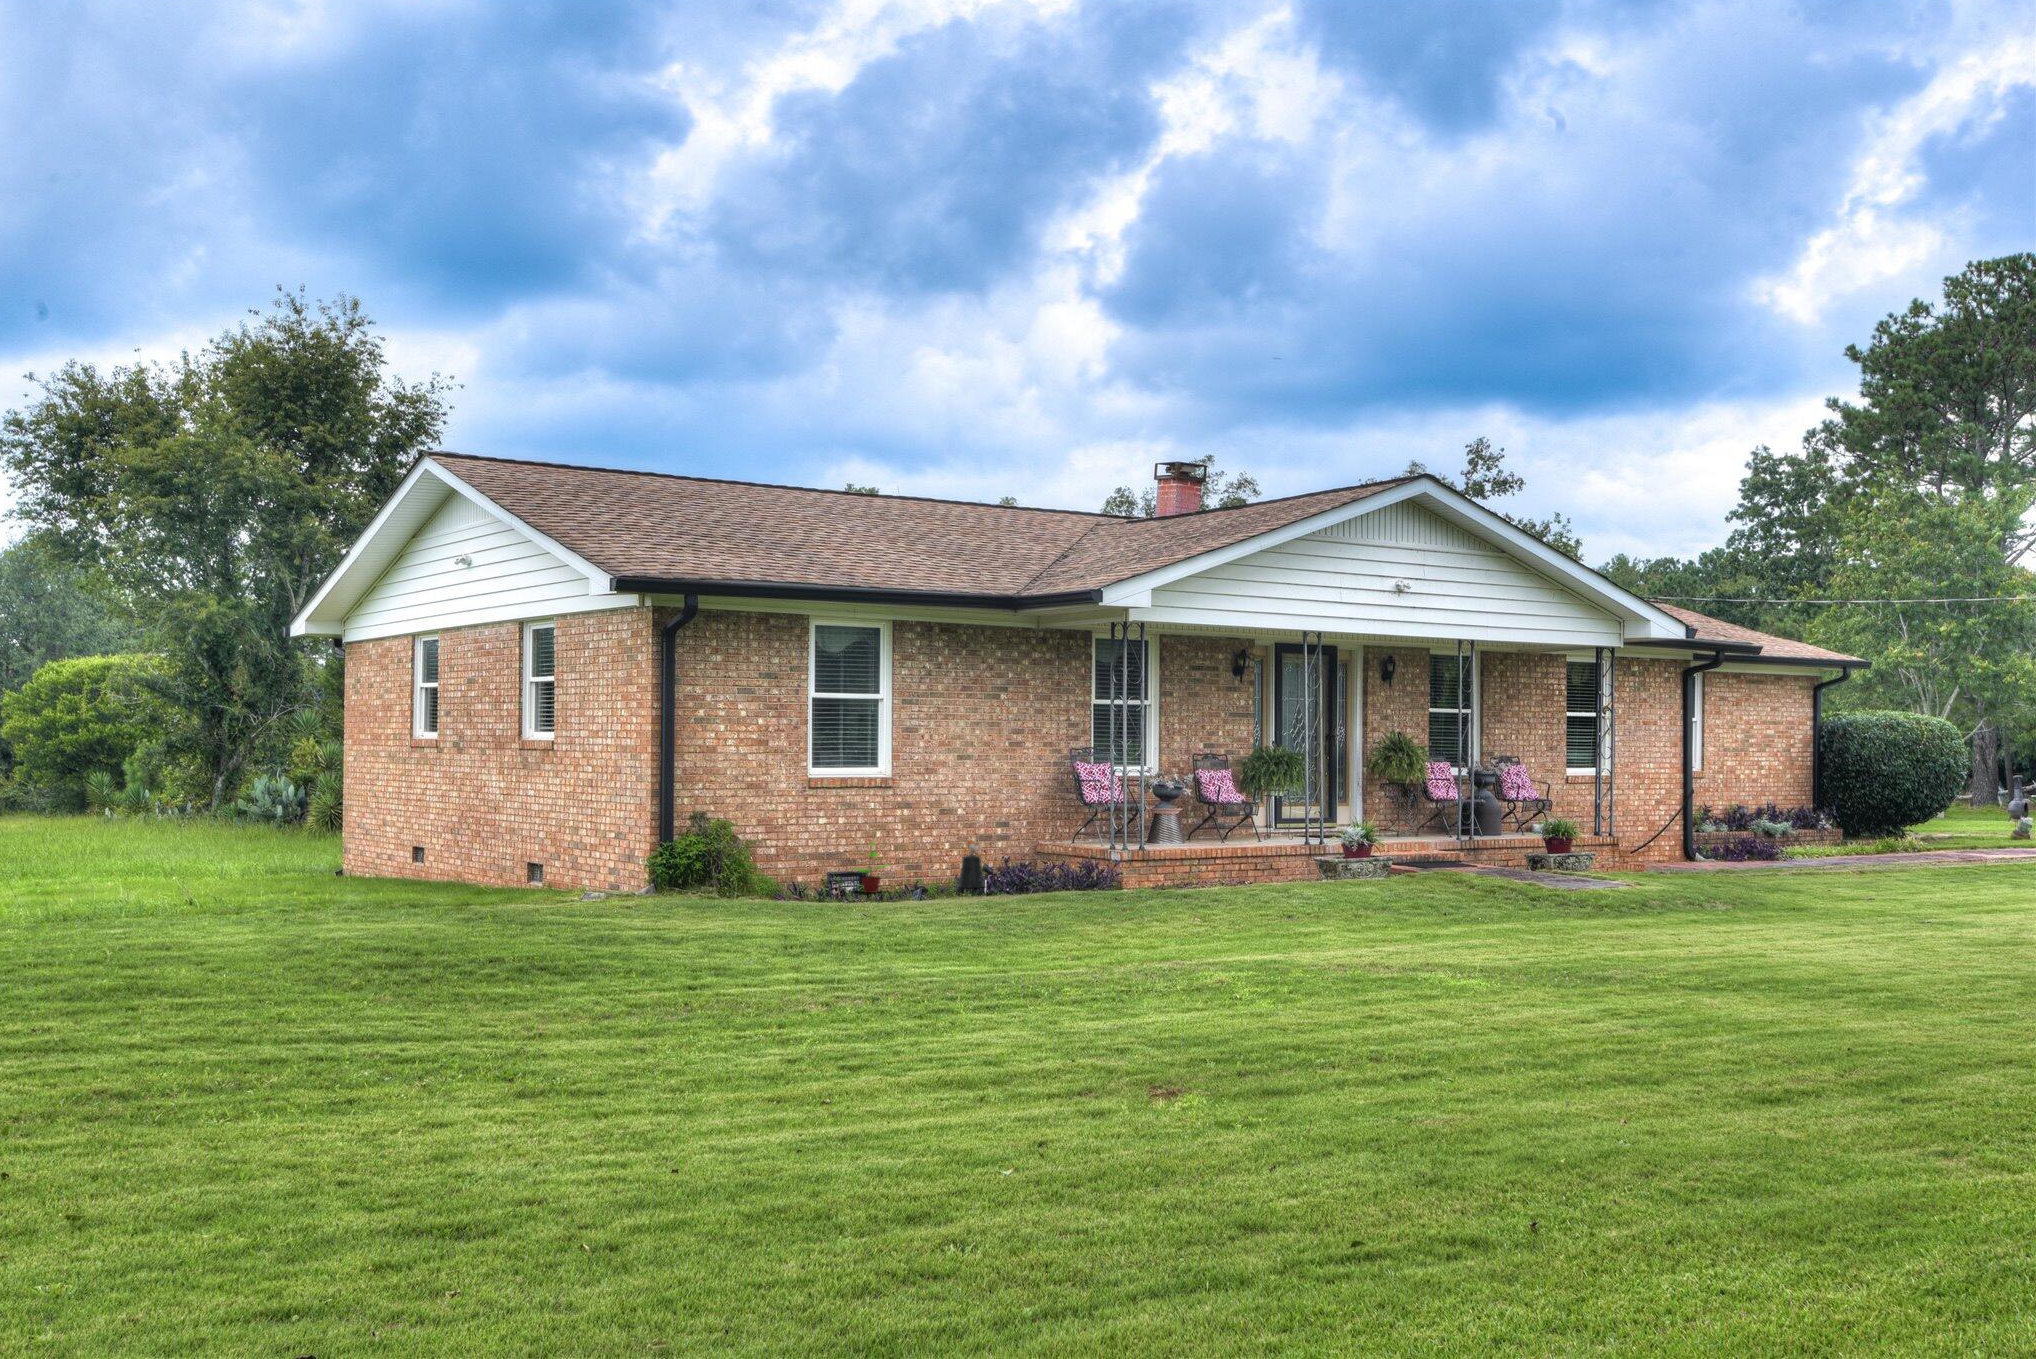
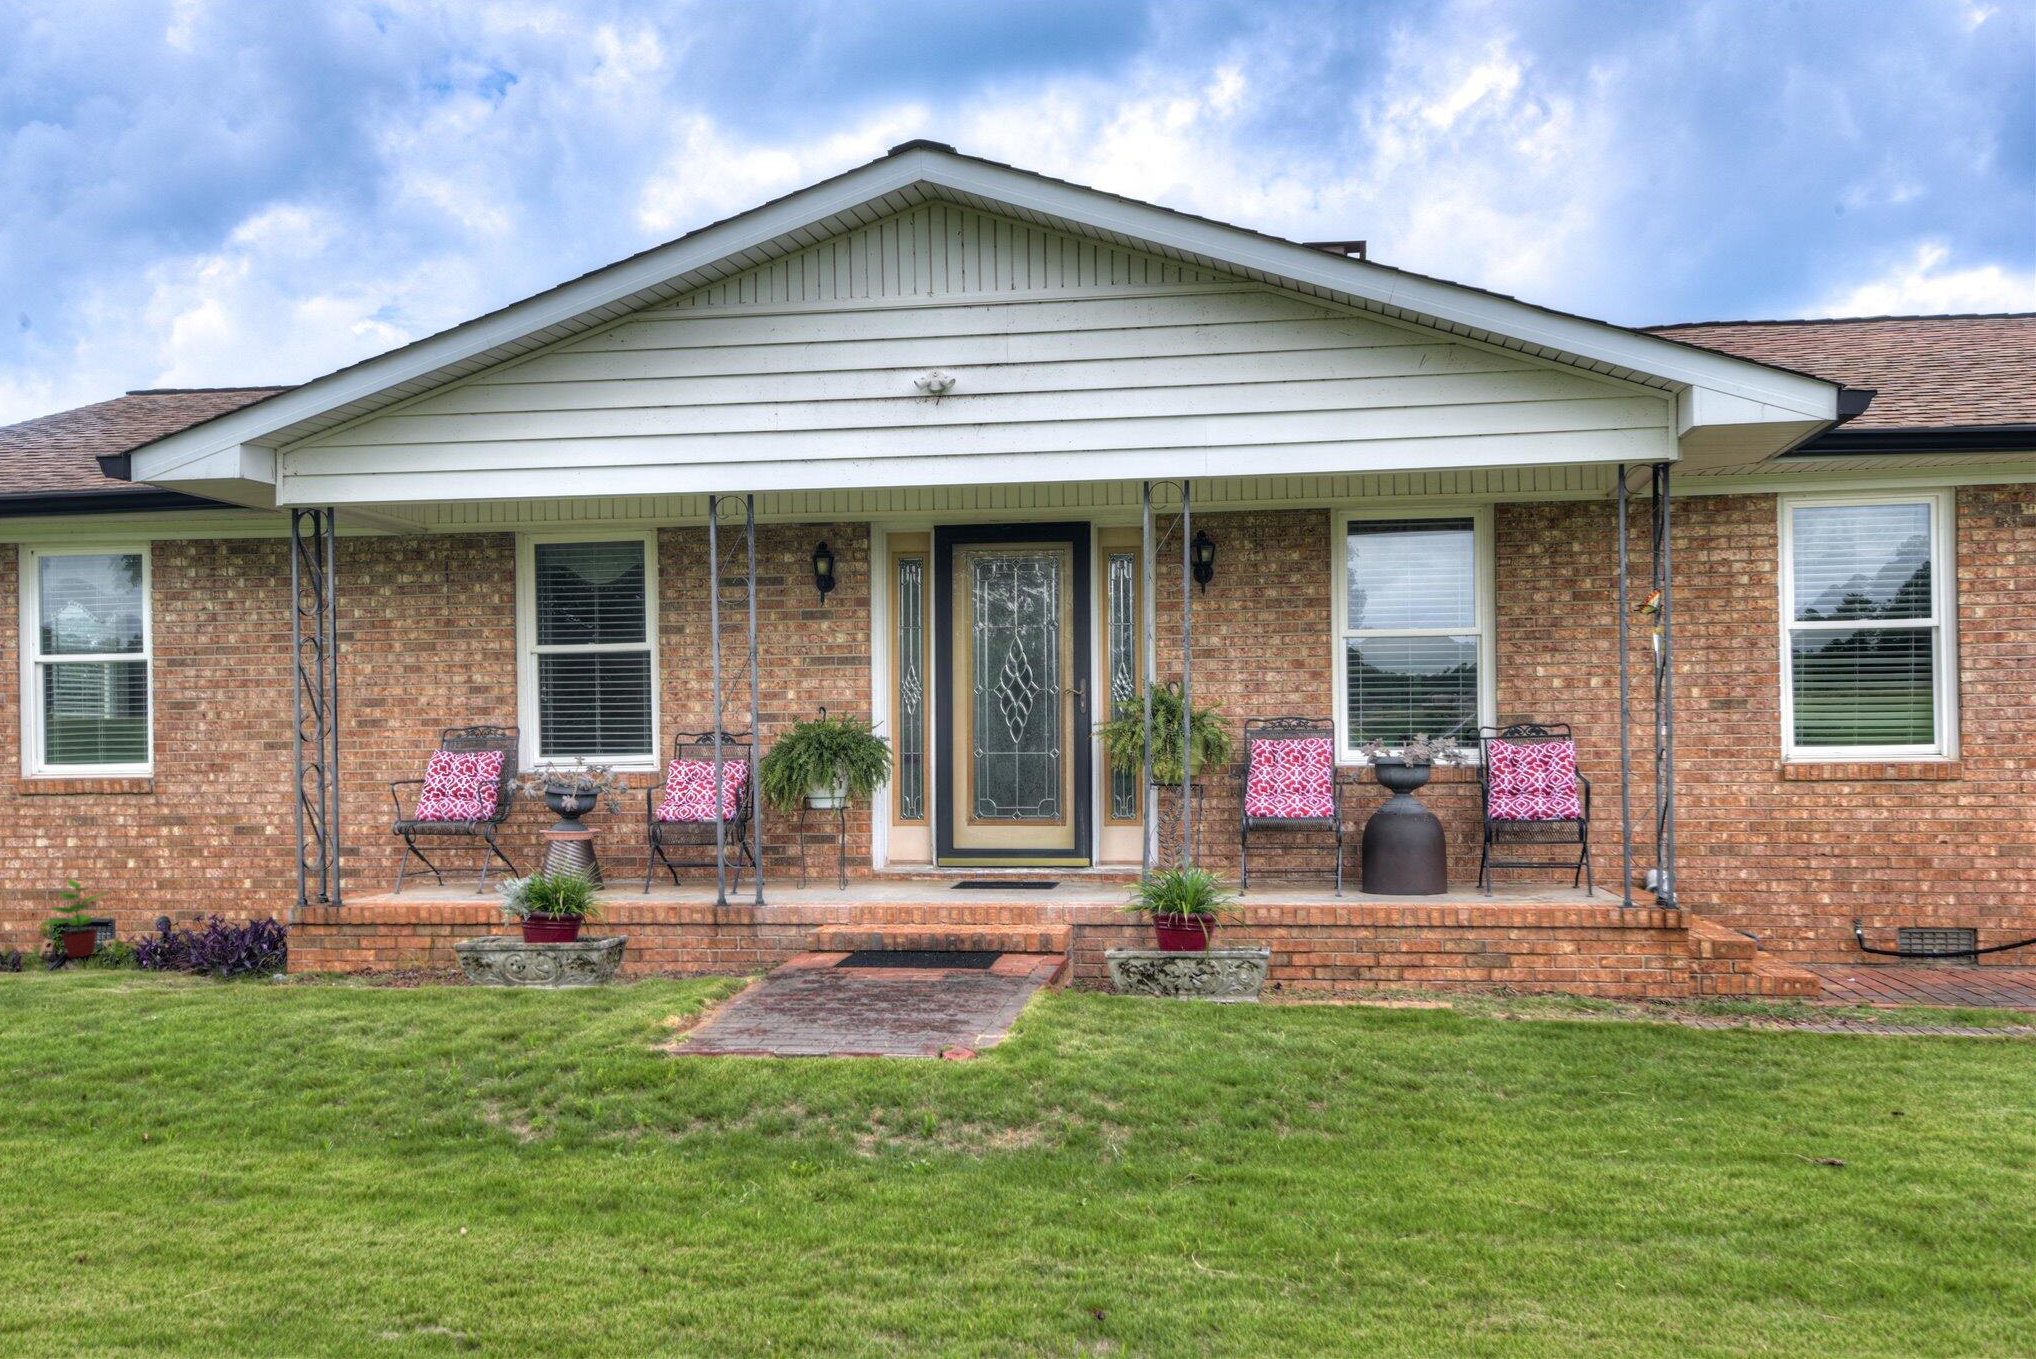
watering can: present [958,840,984,888] -> none [224,874,282,953]

